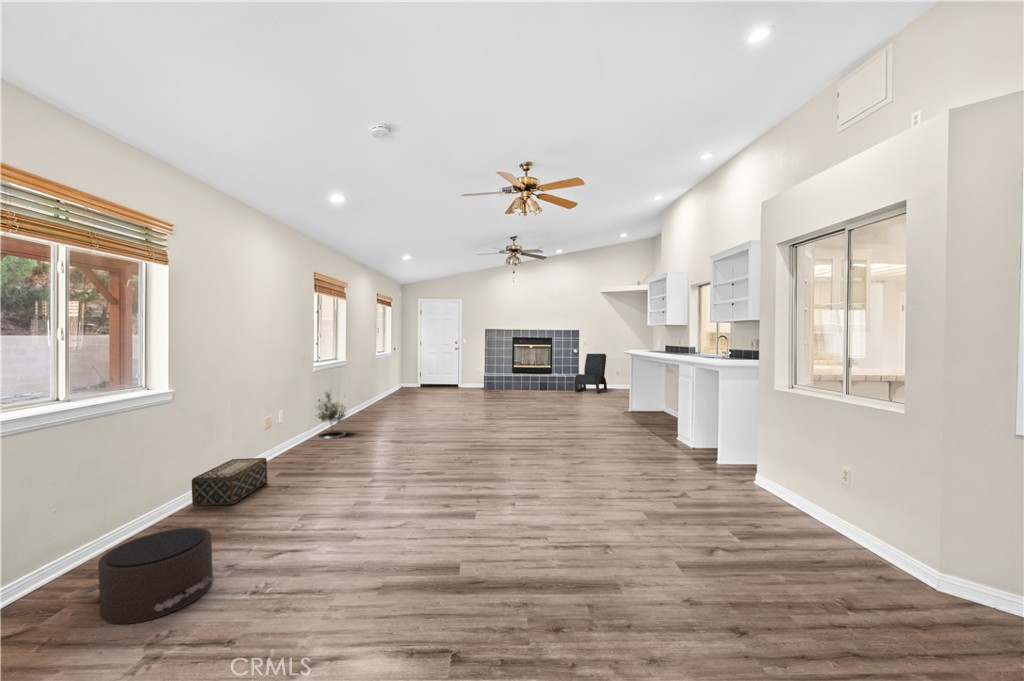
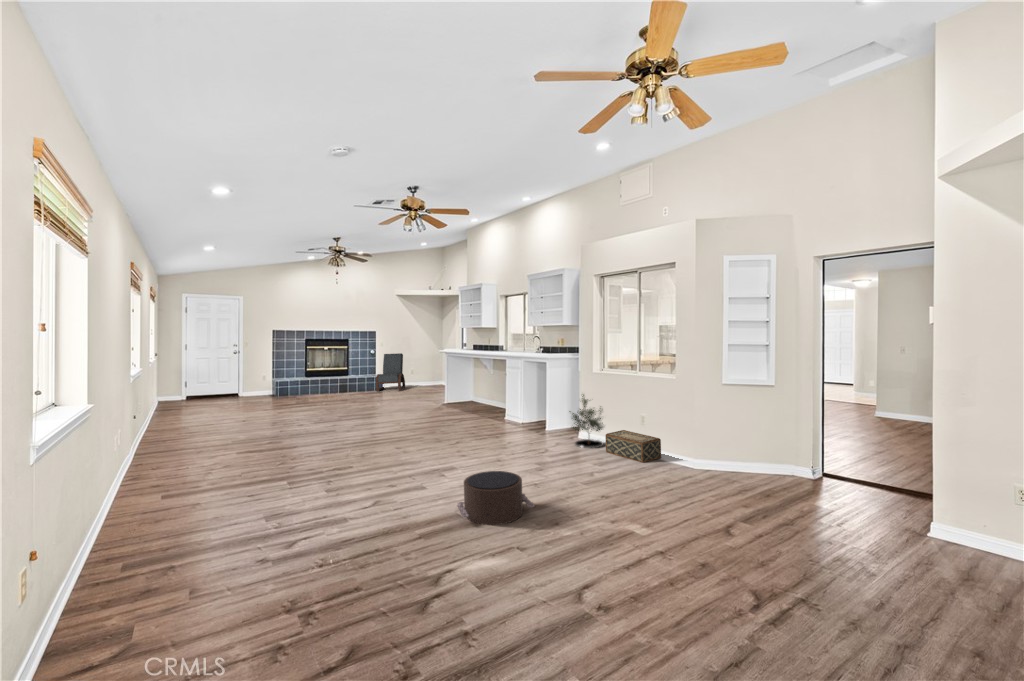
potted tree: present [316,392,346,439] -> present [569,394,603,448]
woven basket: present [192,458,267,506] -> present [606,430,661,463]
pouf: present [82,528,213,624] -> present [457,471,534,525]

